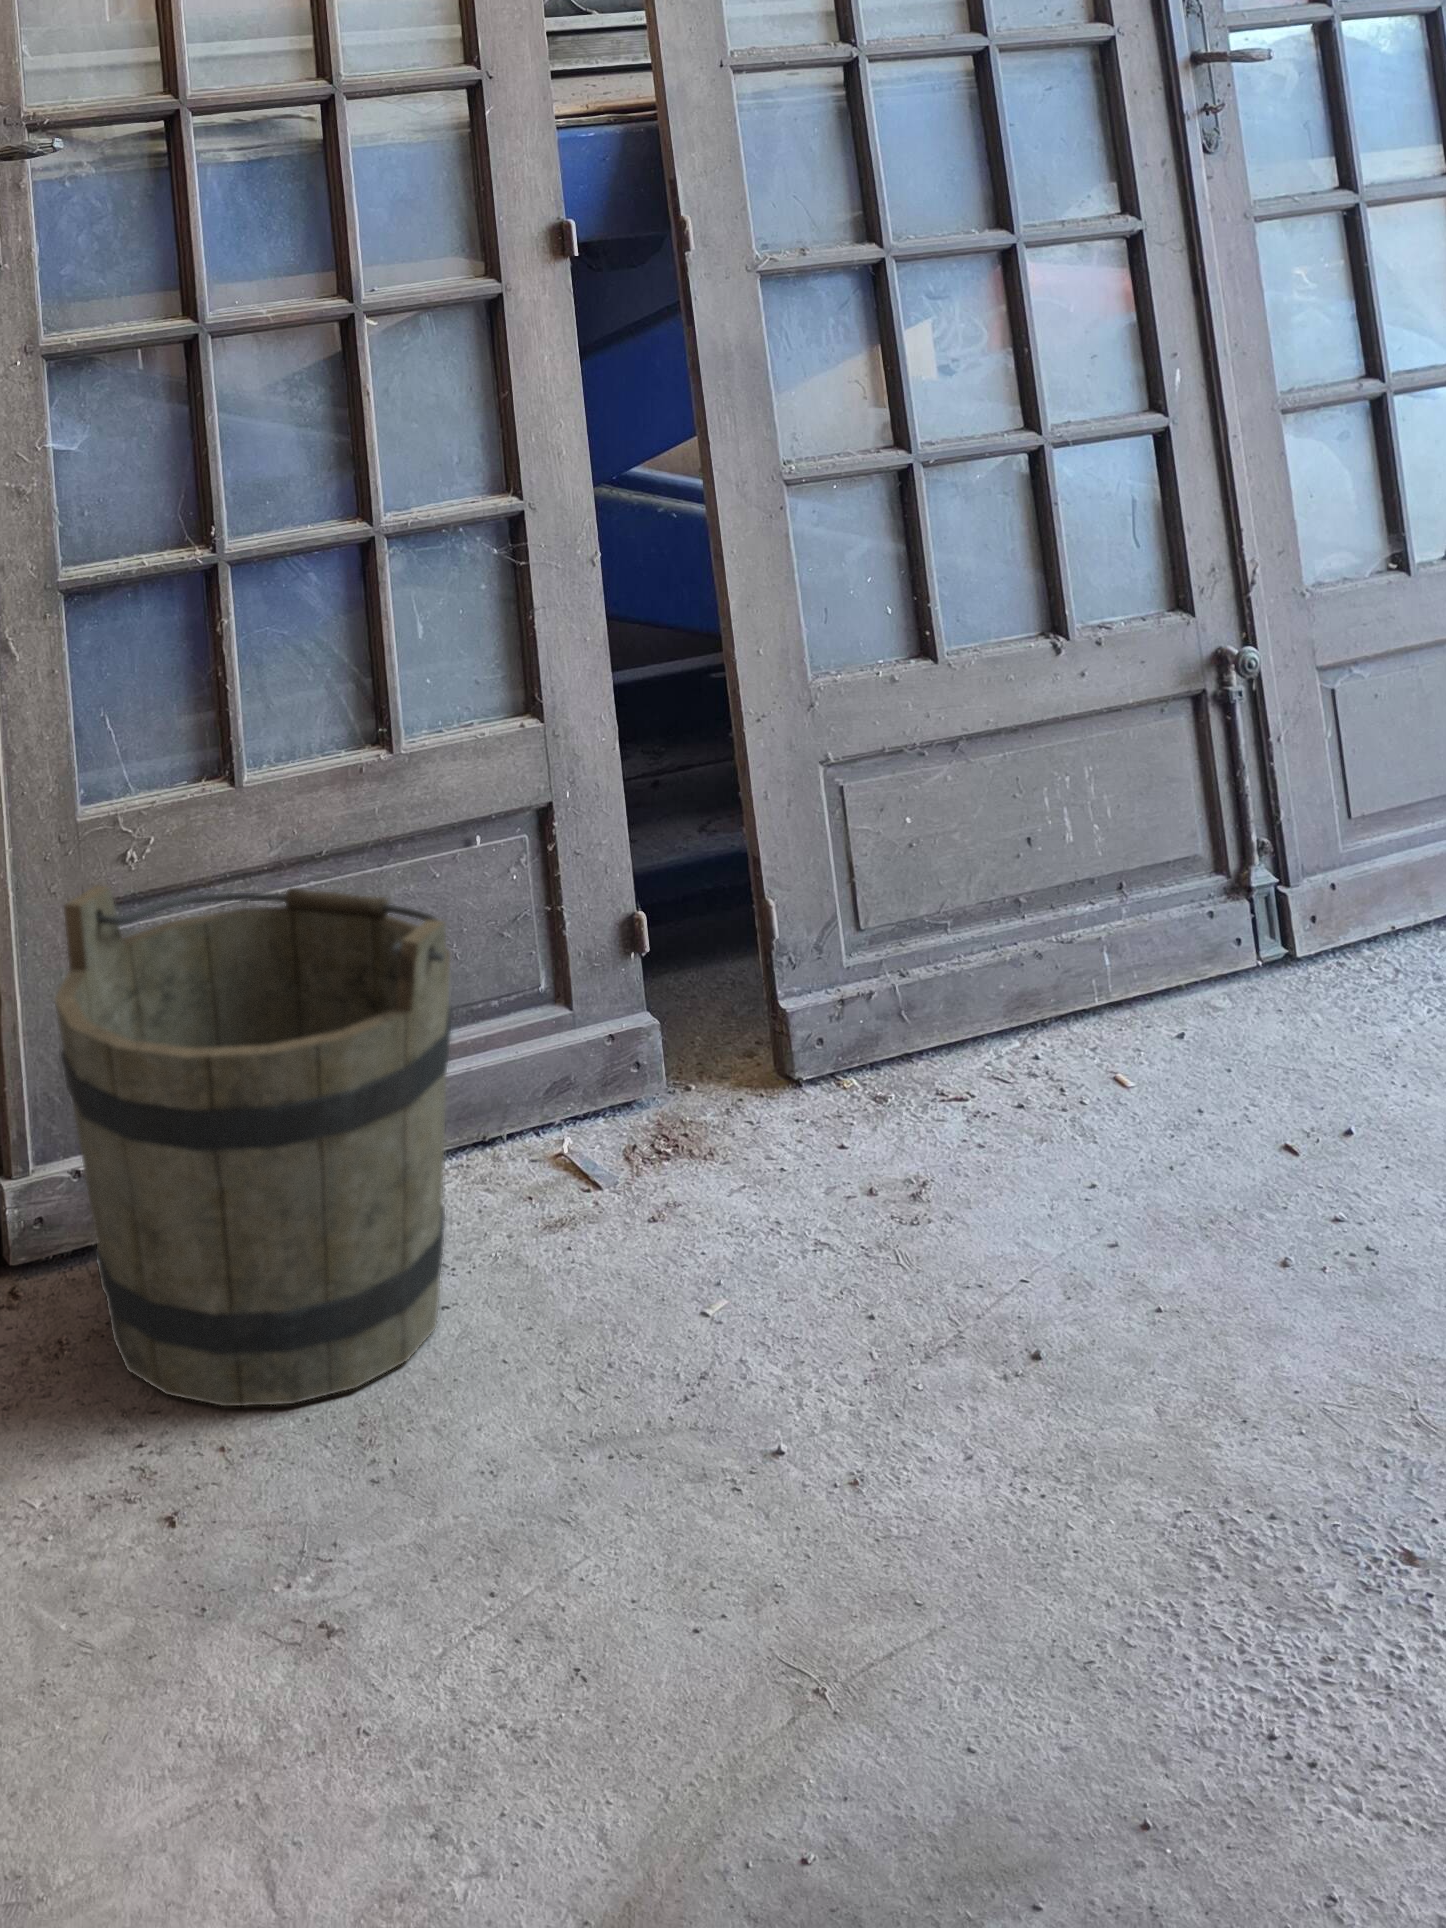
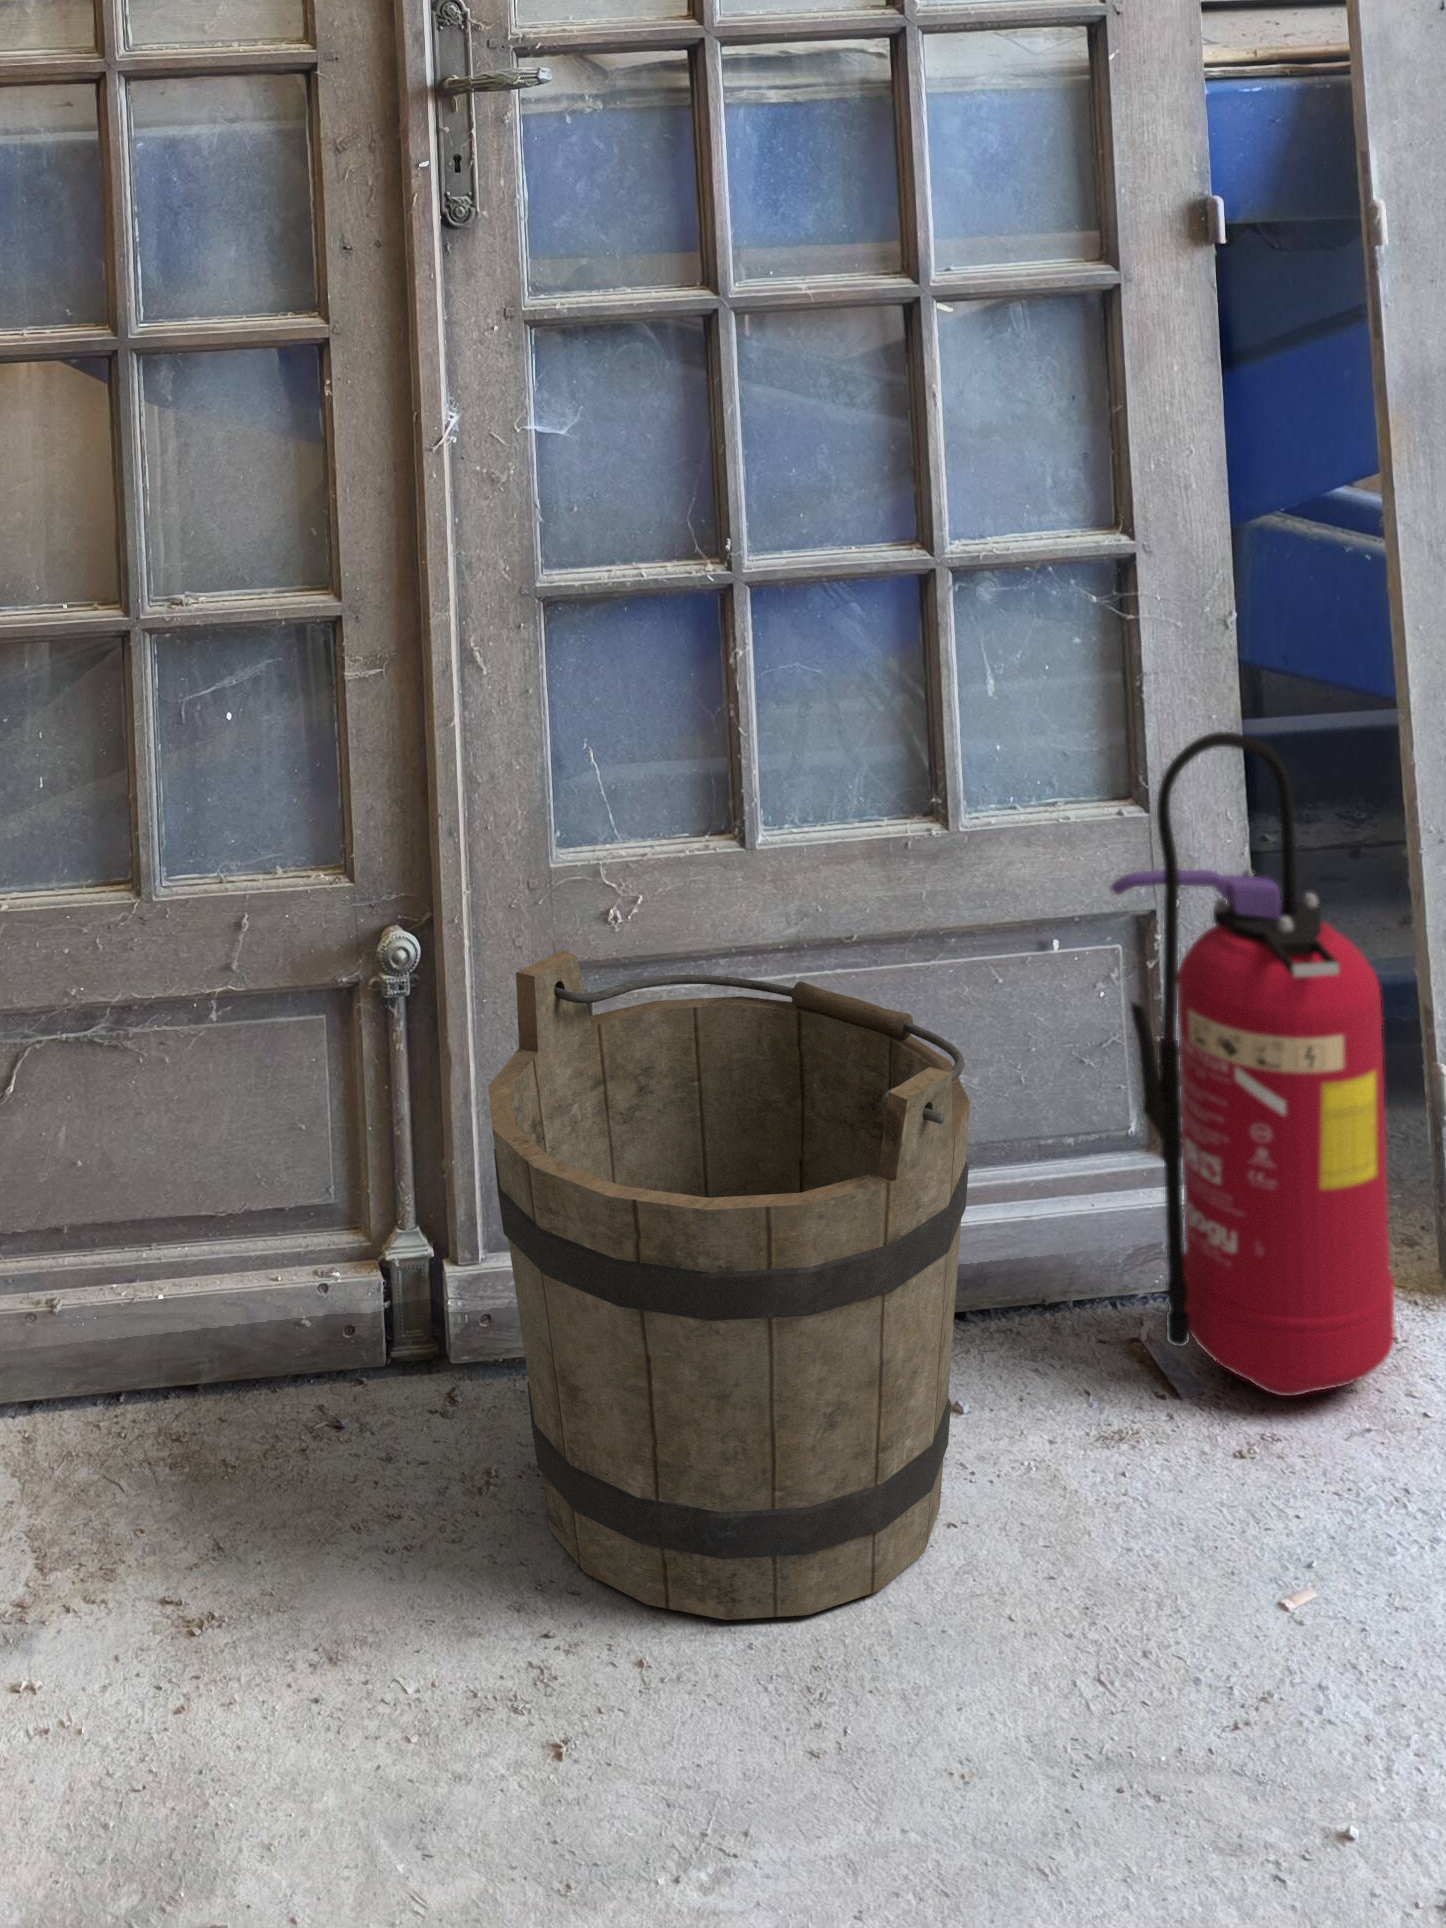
fire extinguisher: none [529,642,760,1172] -> present [1109,732,1395,1396]

